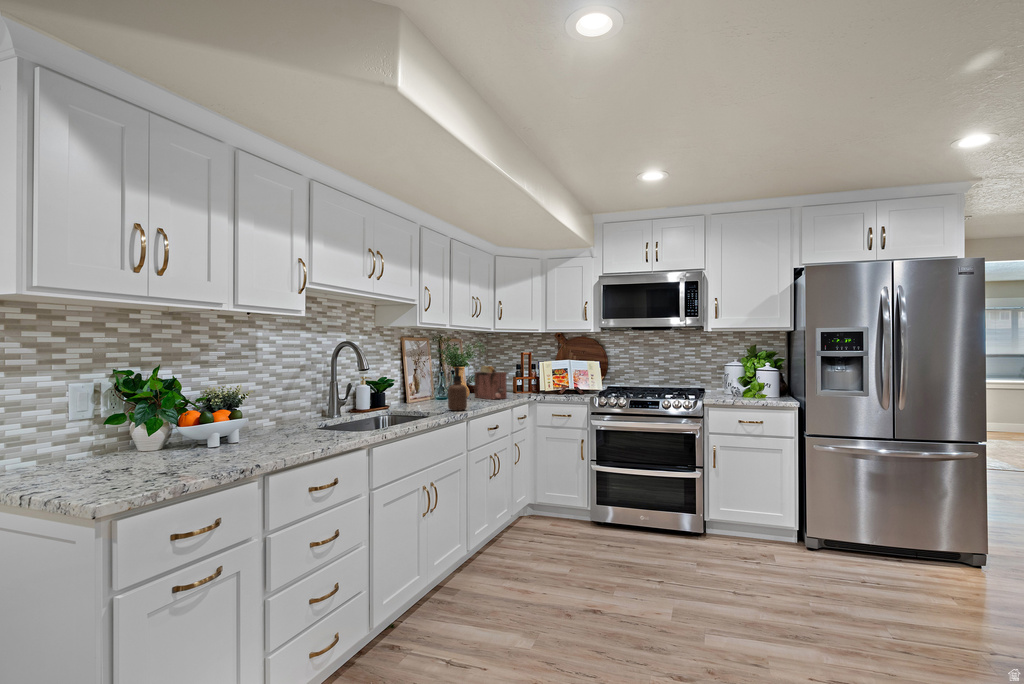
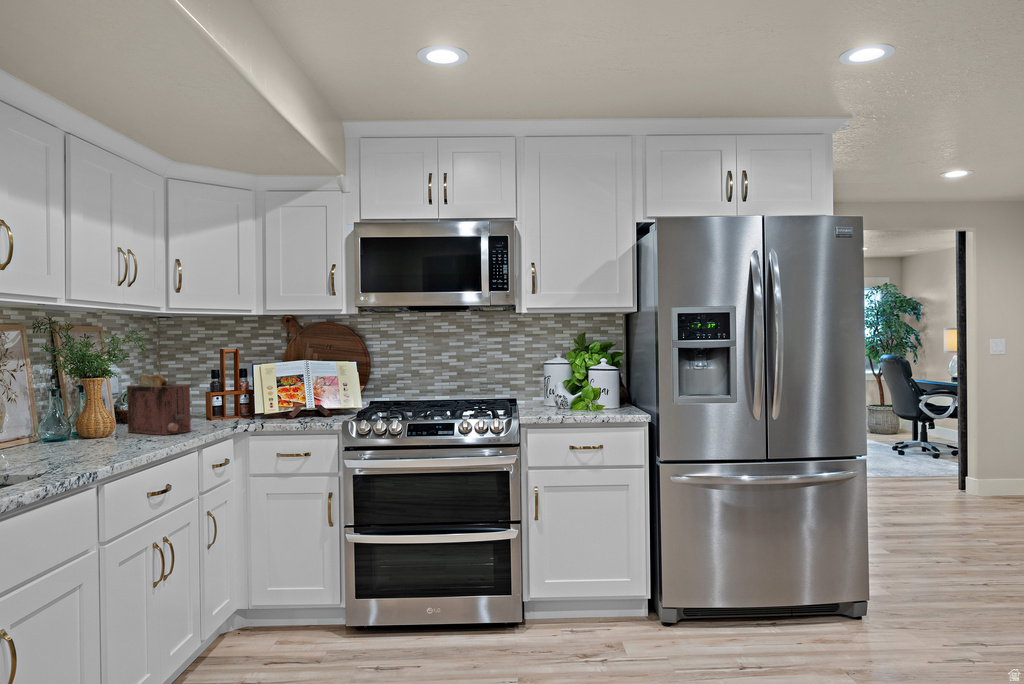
soap dispenser: present [448,367,467,411] -> none [51,380,95,468]

